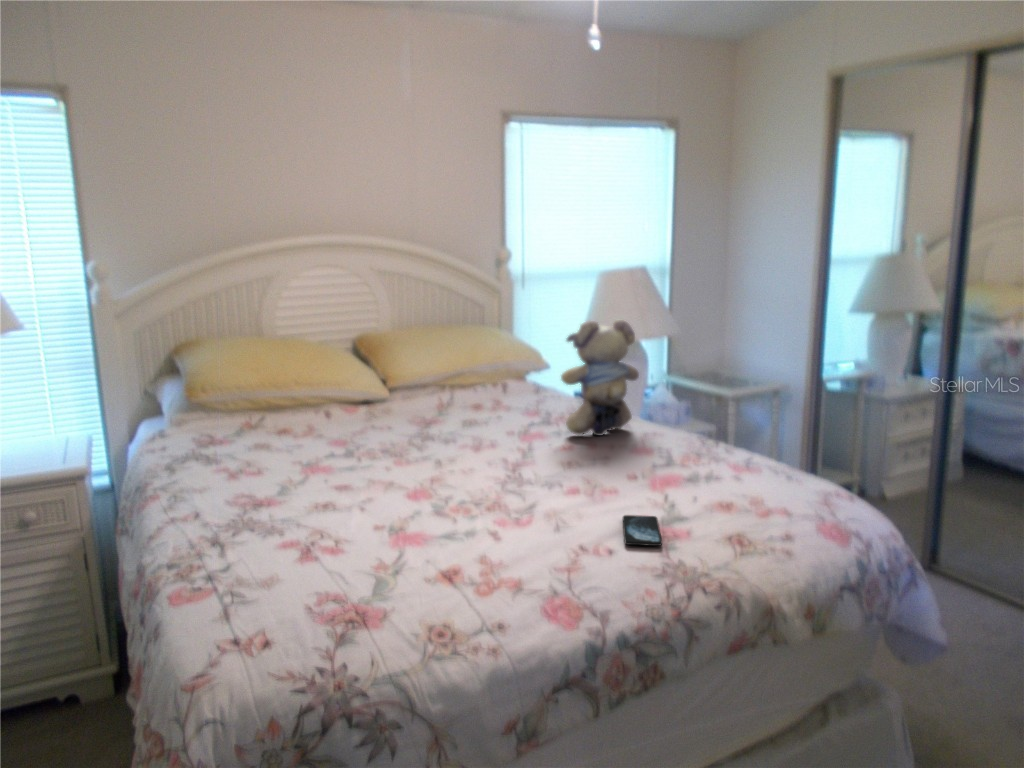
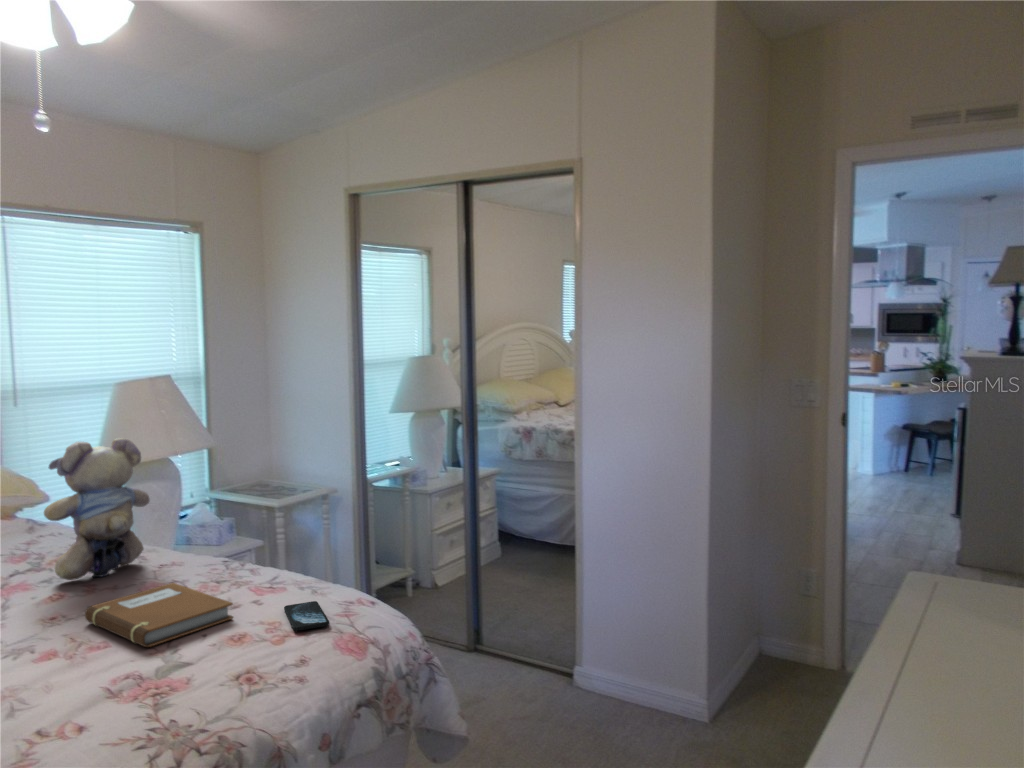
notebook: none [596,449,718,499] -> present [85,583,233,647]
smartphone: present [623,515,662,546] -> present [284,601,329,631]

